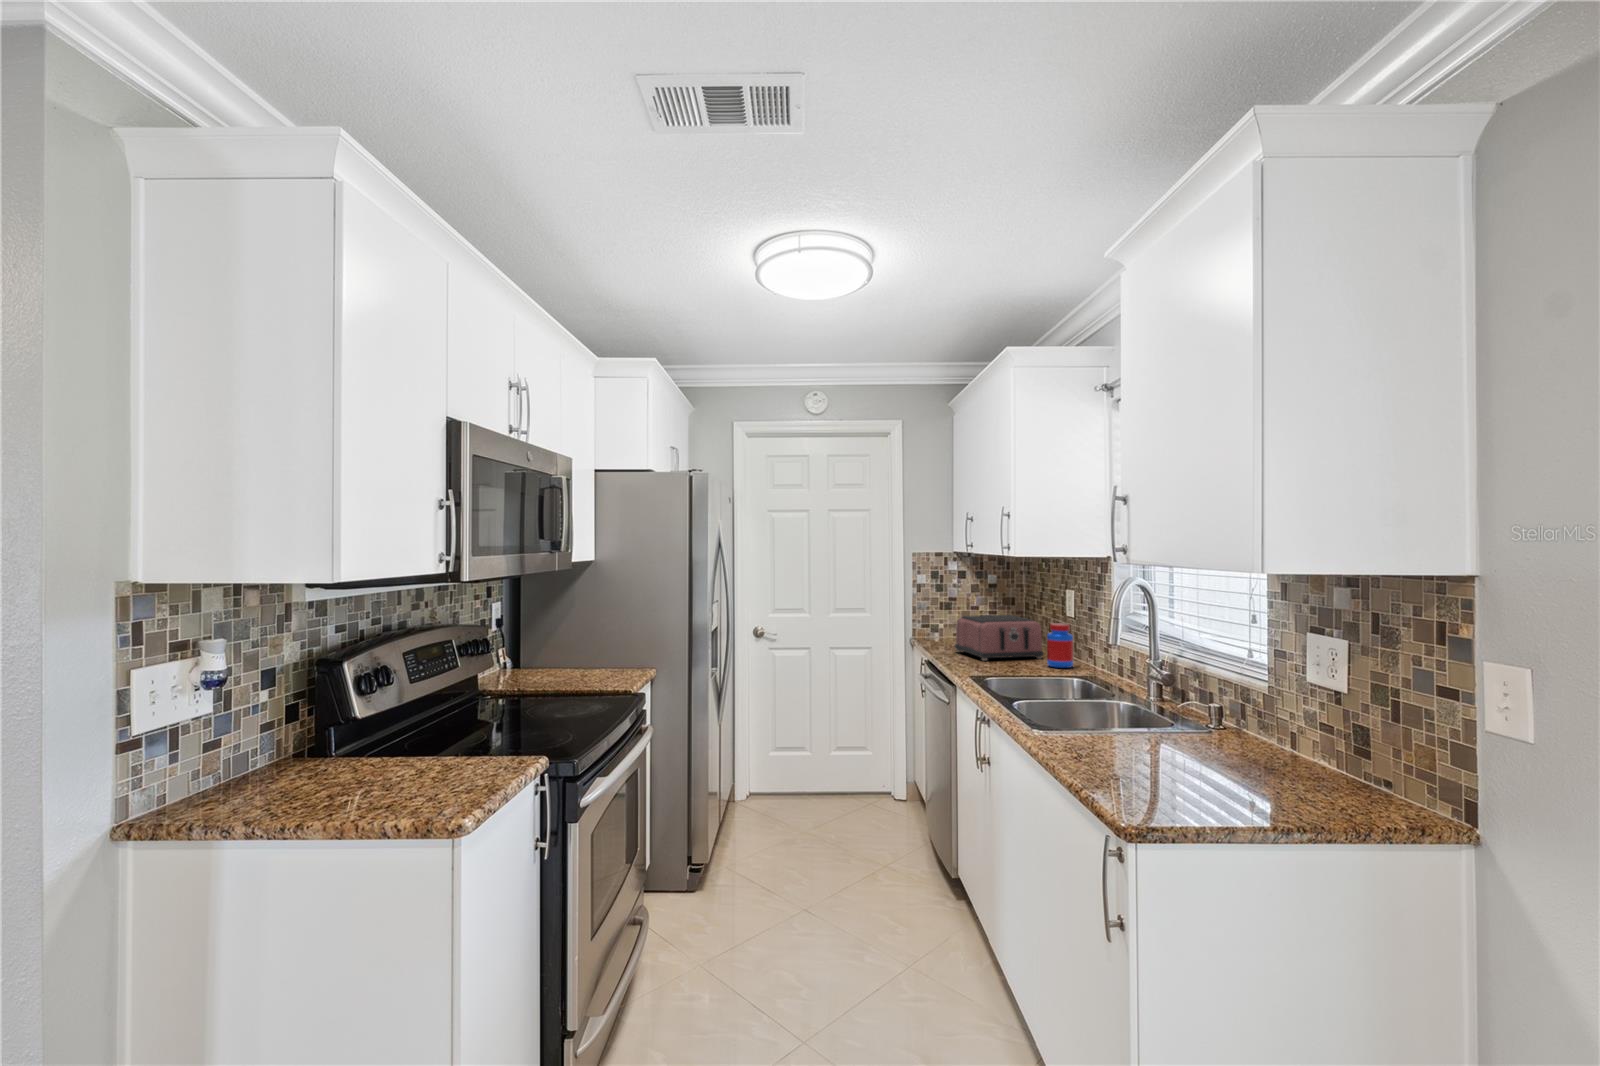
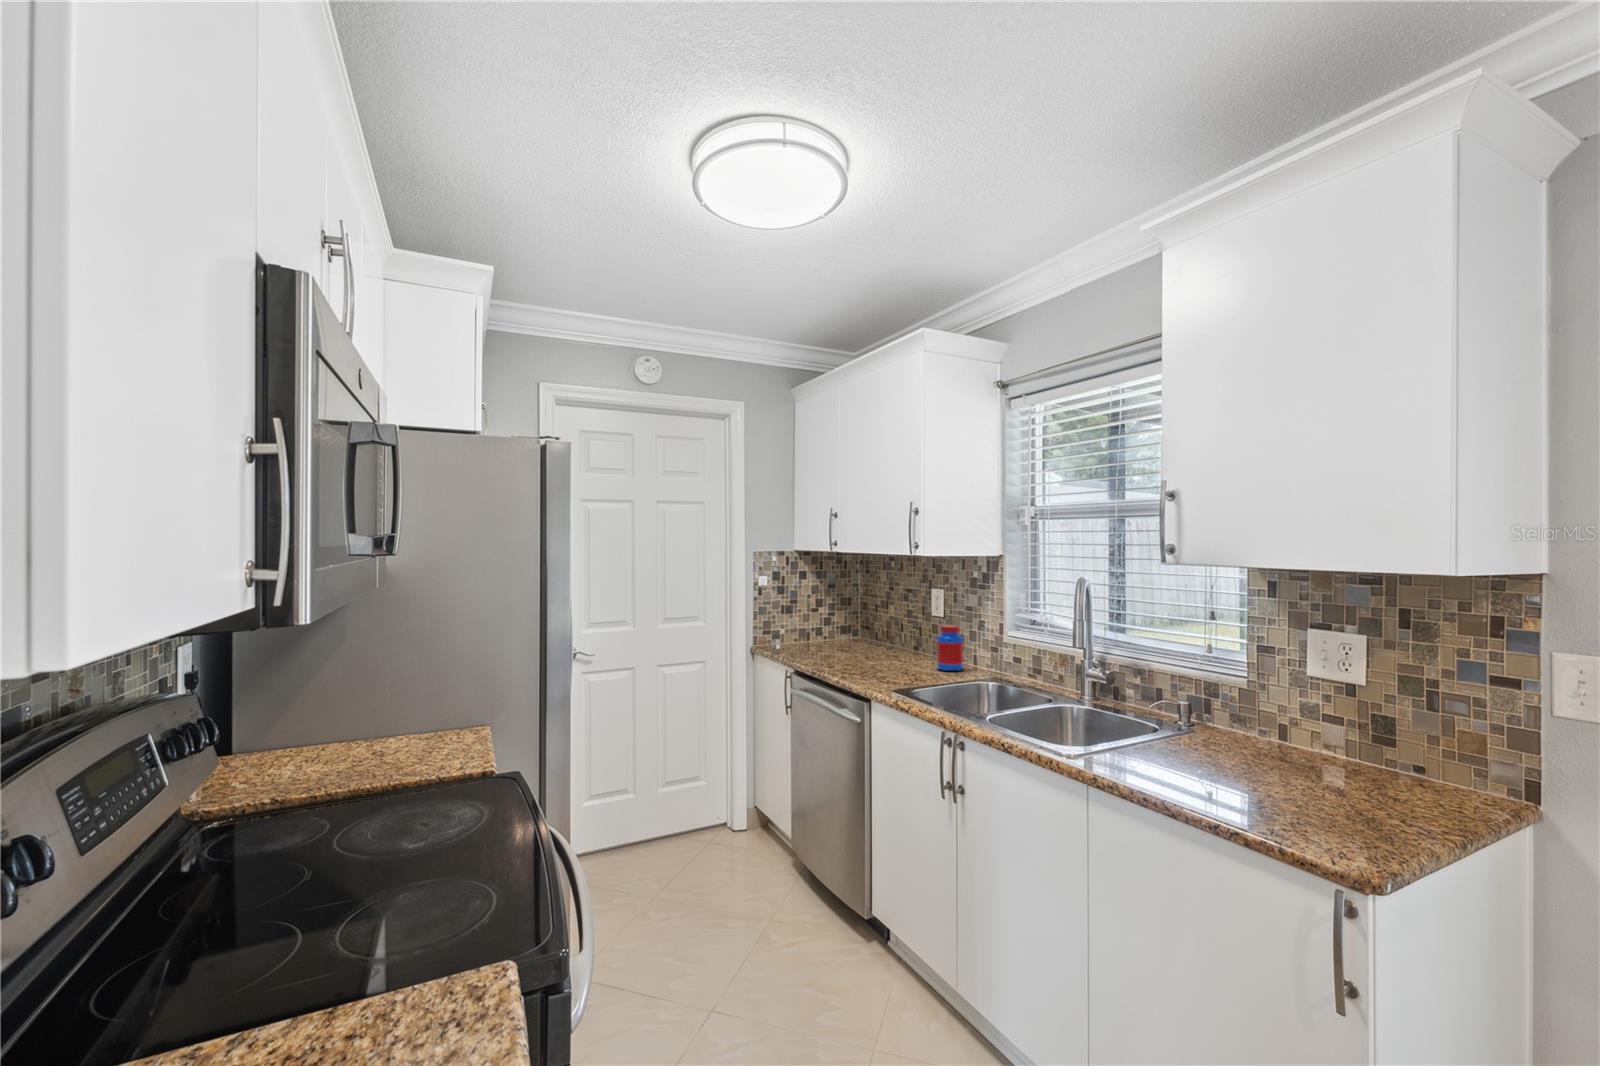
toaster: present [955,615,1044,661] -> none [820,617,918,669]

